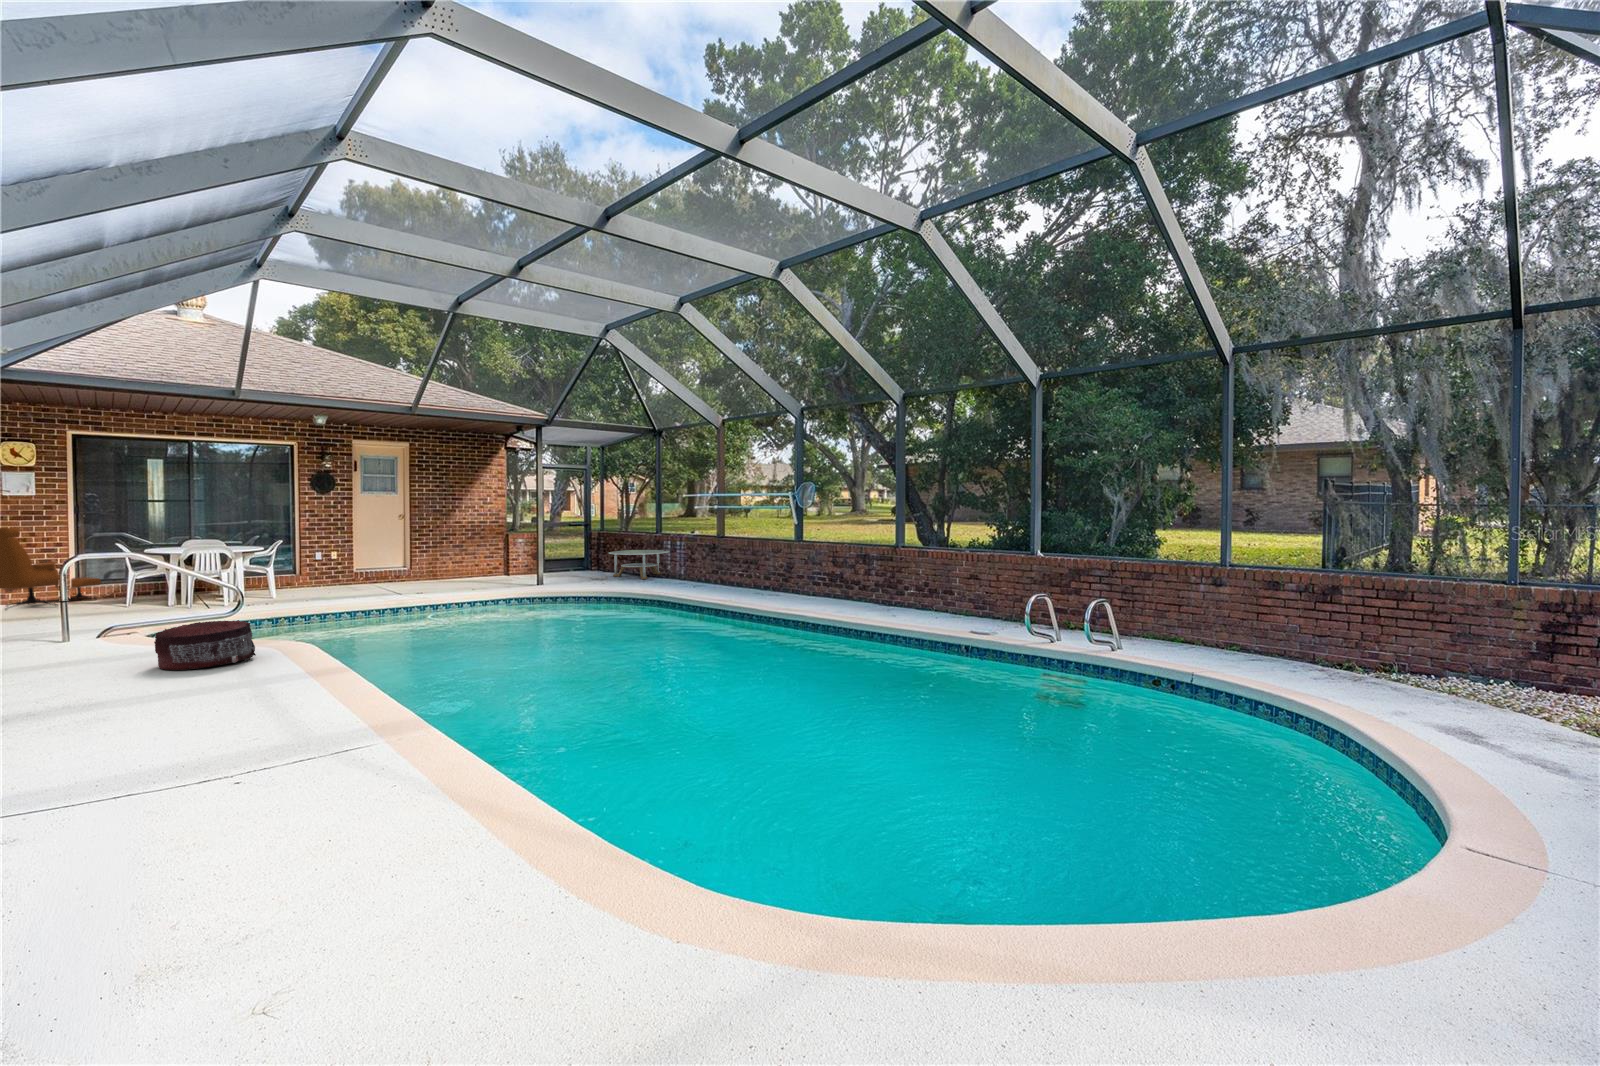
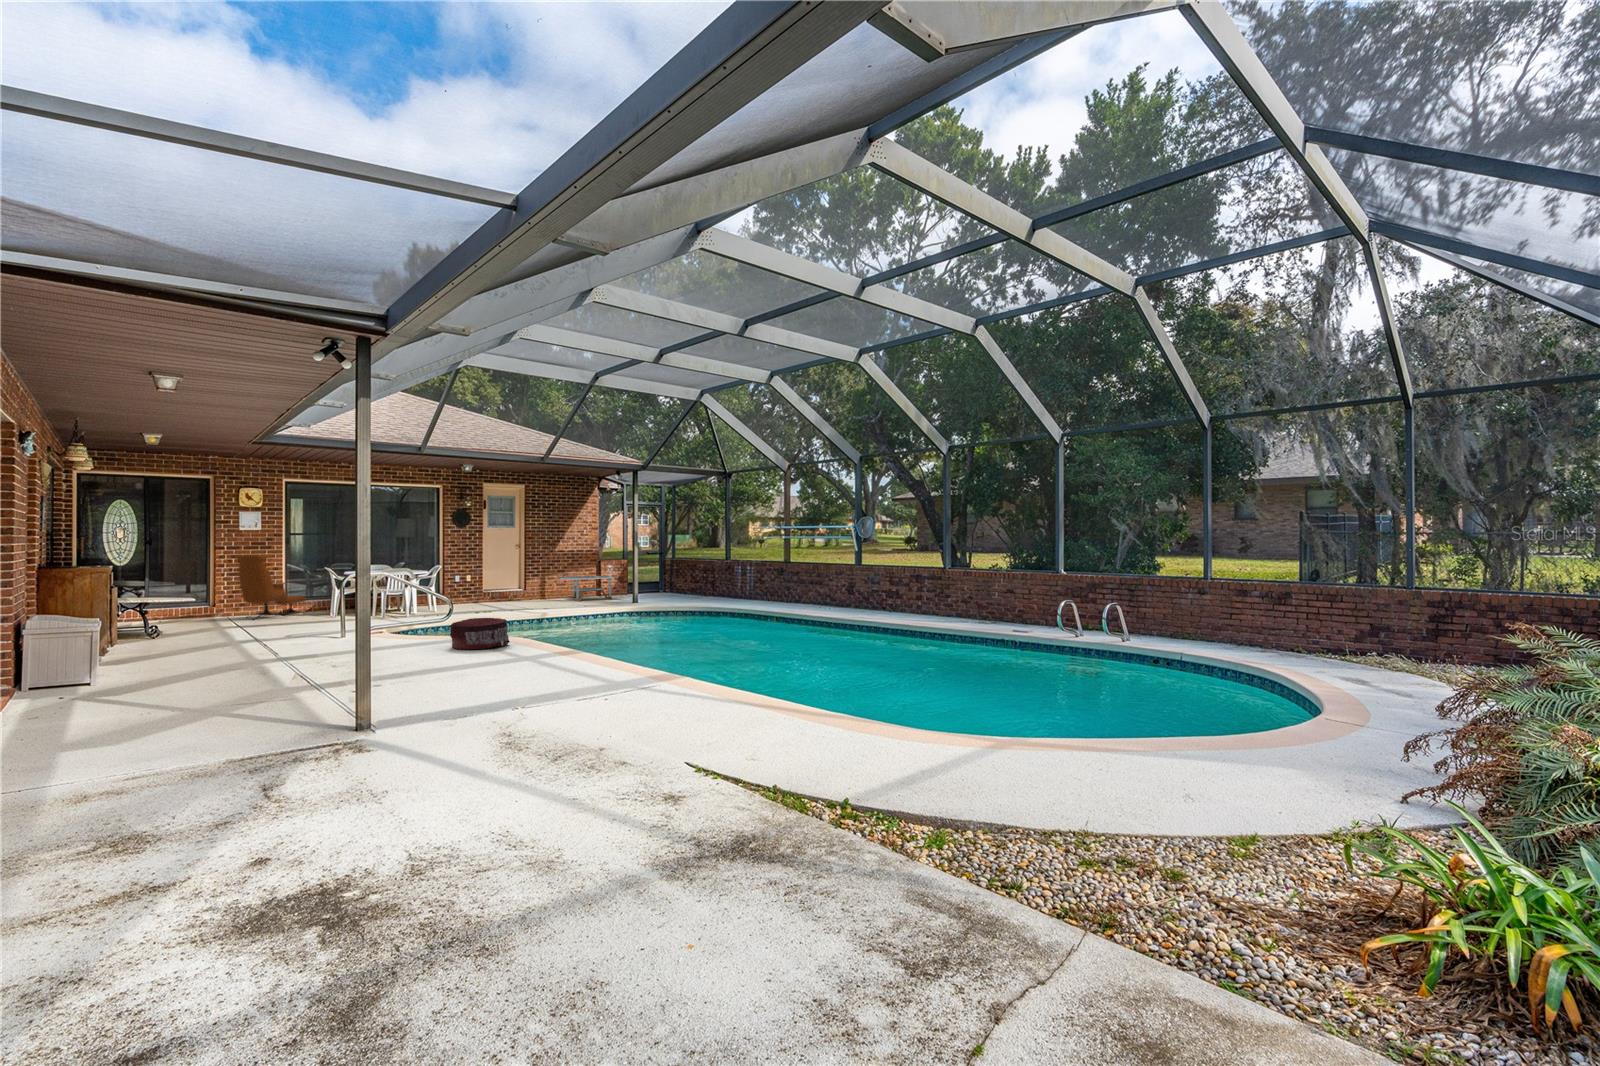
round table: present [608,550,670,579] -> present [559,576,614,602]

